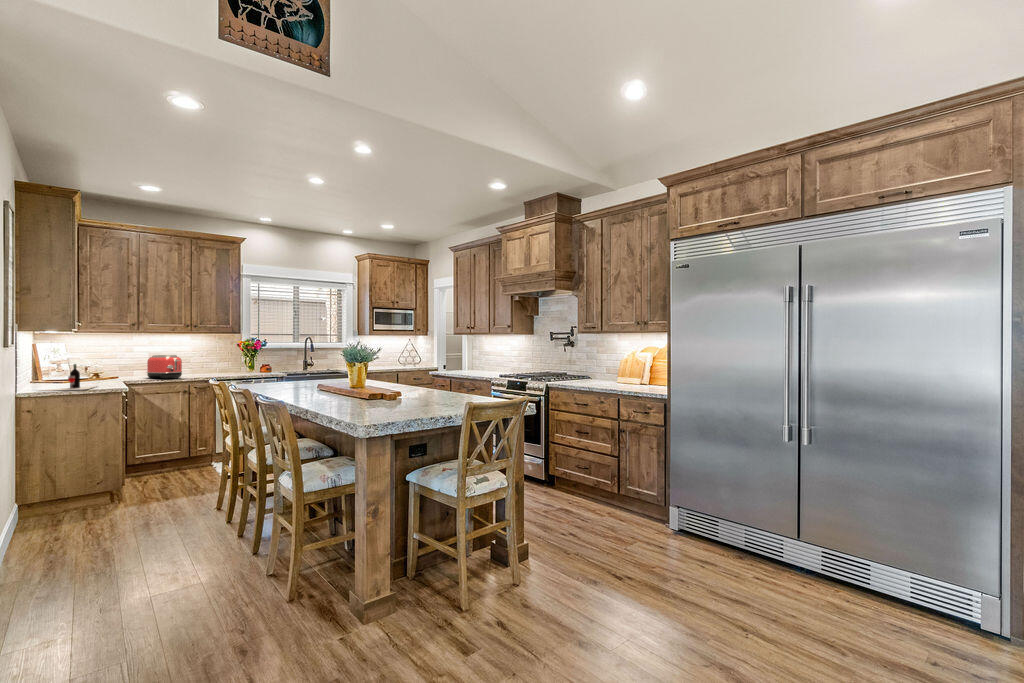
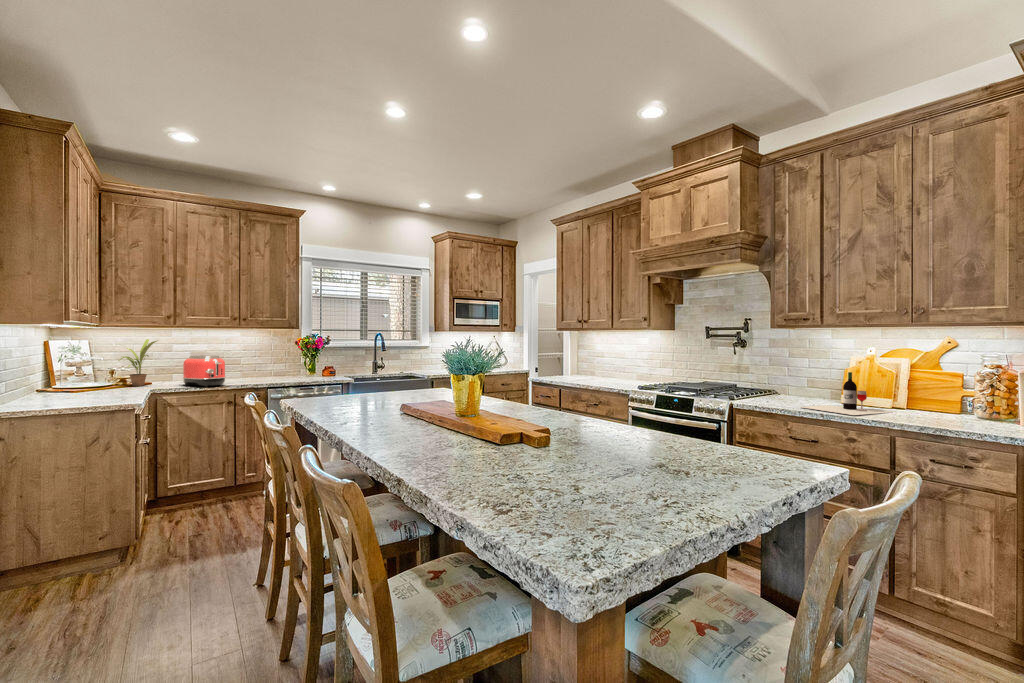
potted plant: none [94,342,128,379] -> present [120,339,157,386]
wine bottle: present [40,364,95,391] -> present [802,372,891,415]

